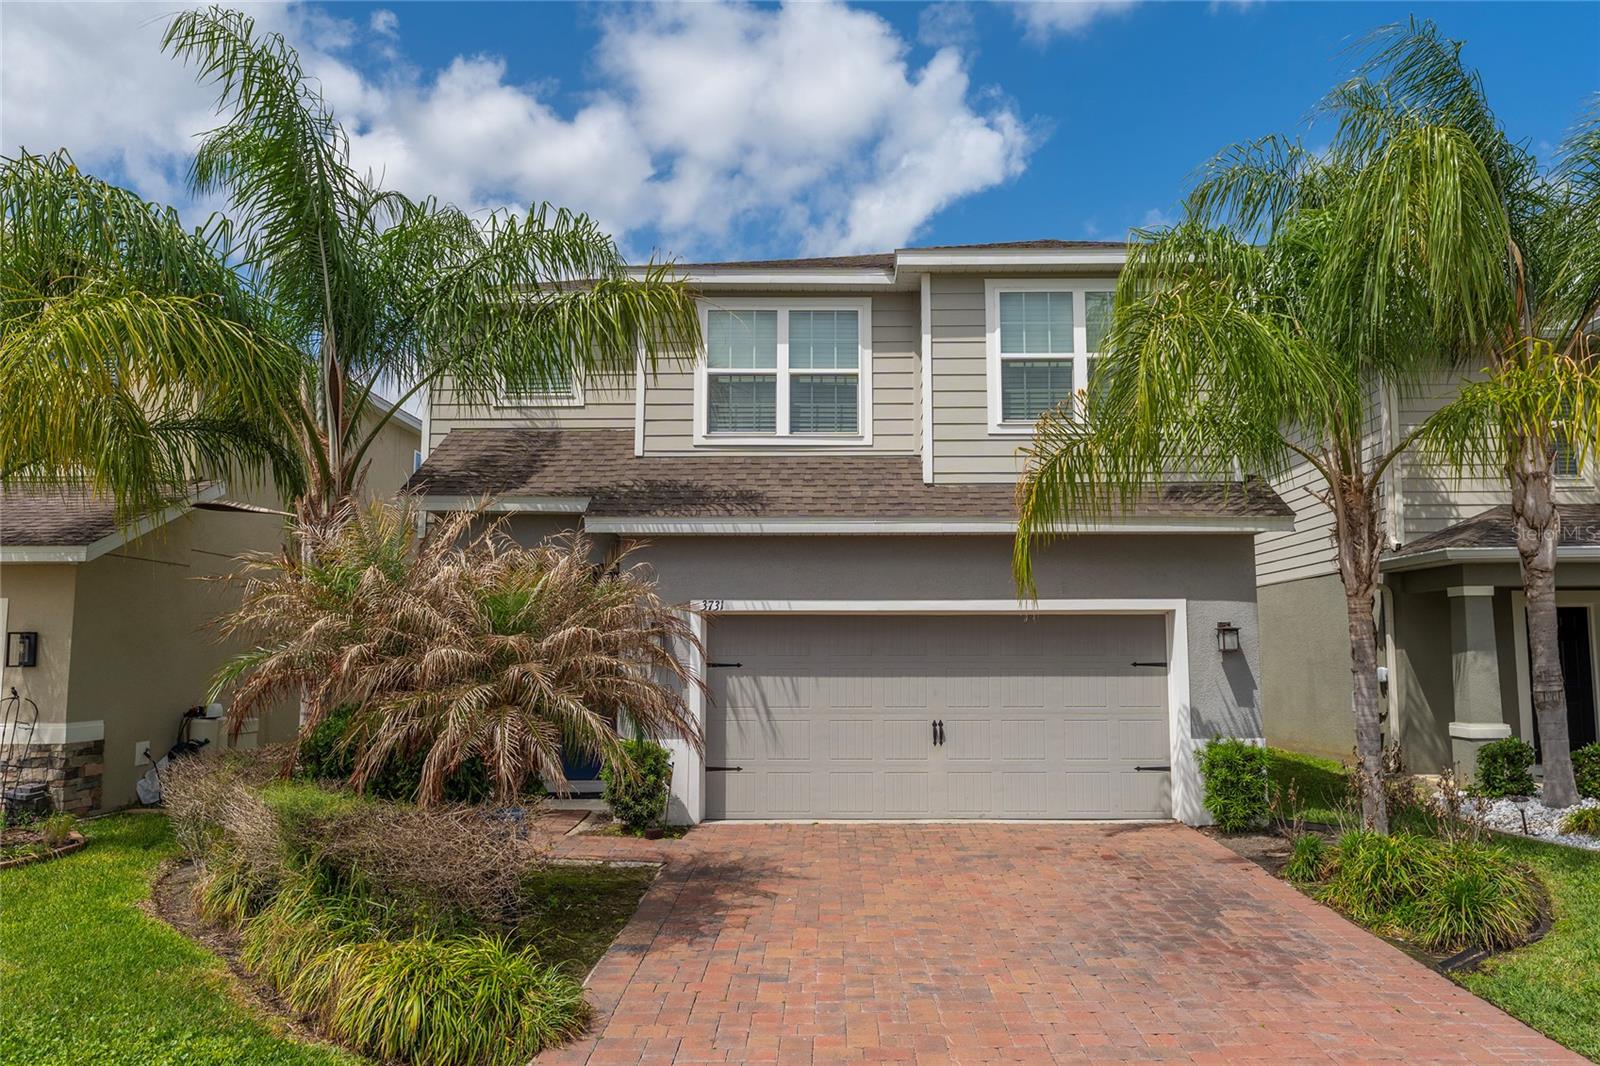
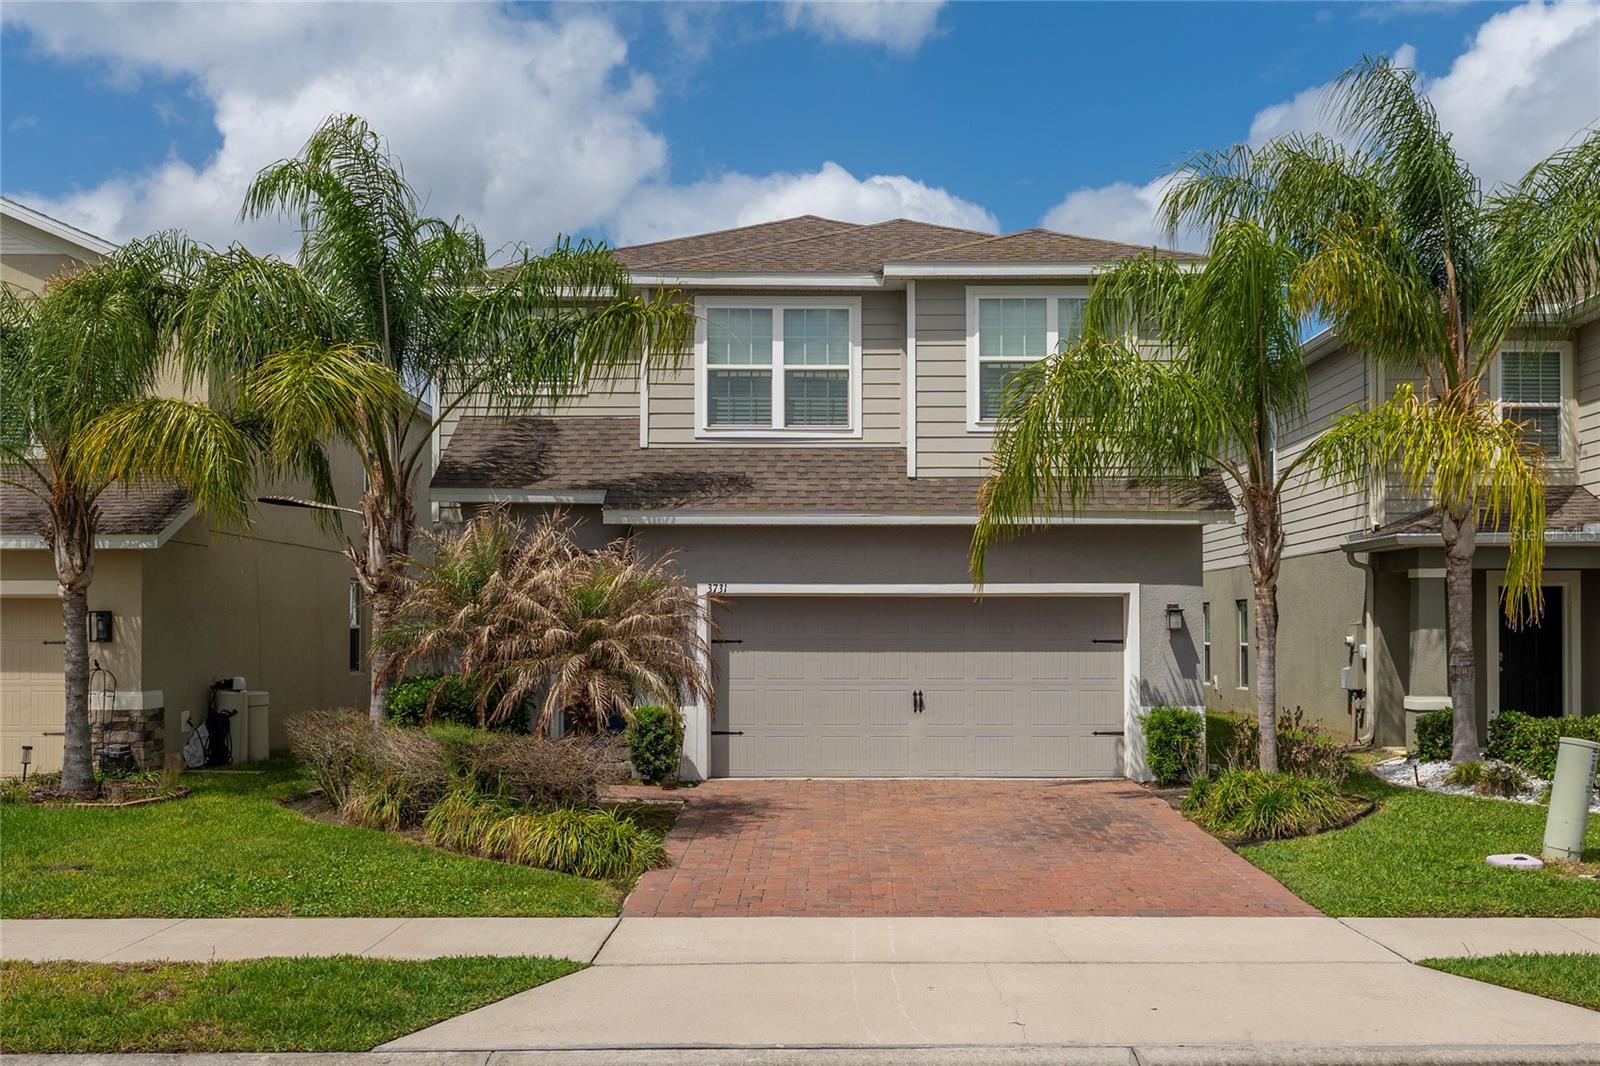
watering can: none [84,784,136,816] -> present [160,749,199,774]

